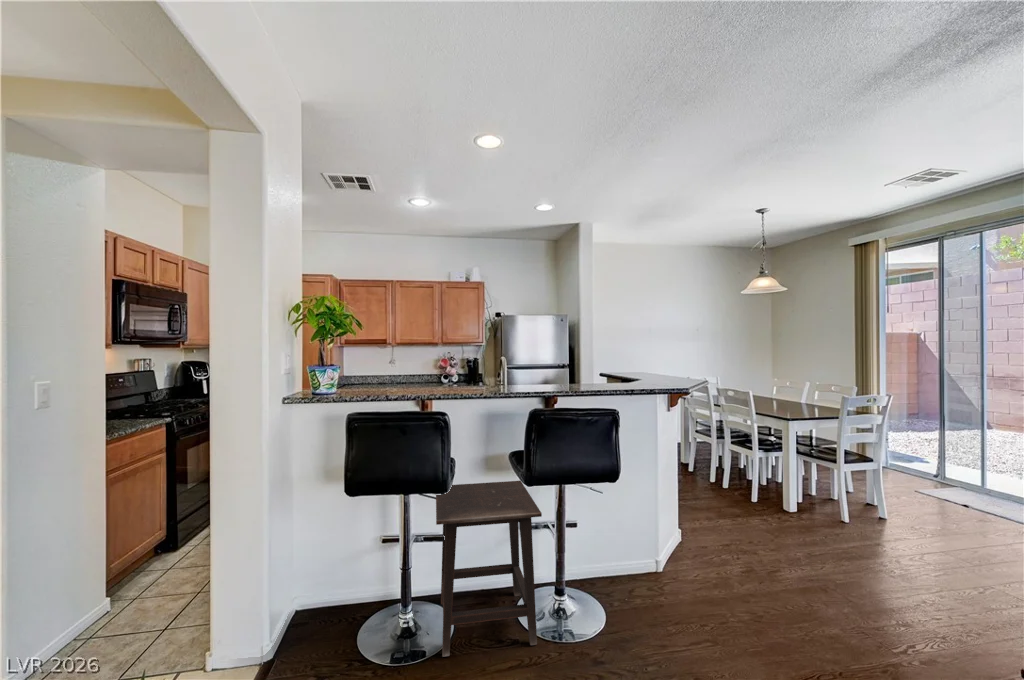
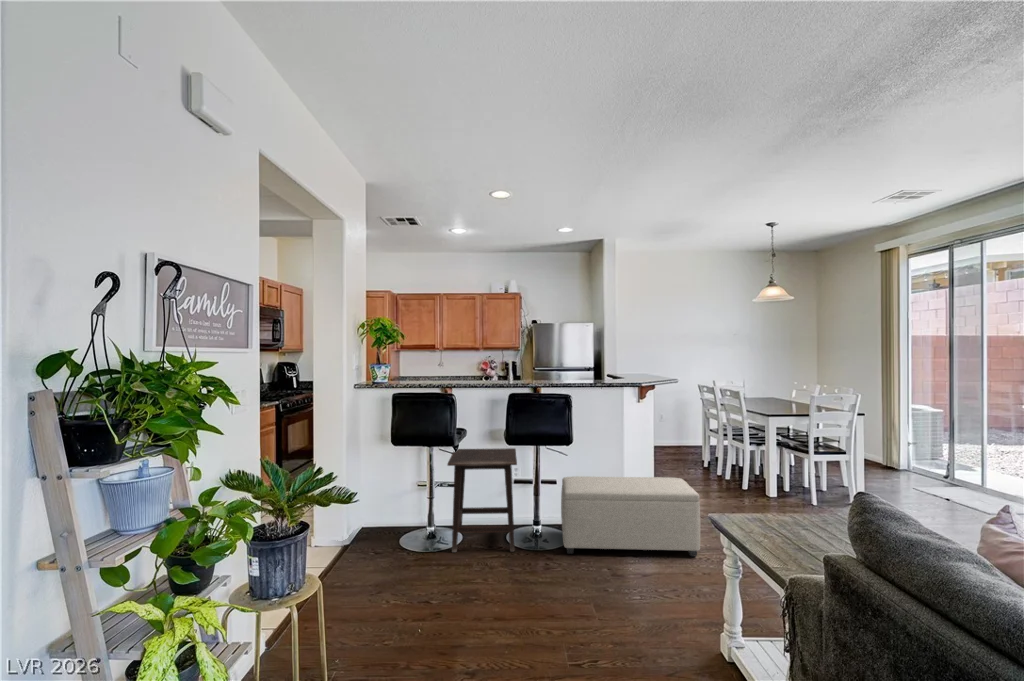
ottoman: none [587,512,792,641] -> present [561,476,700,557]

